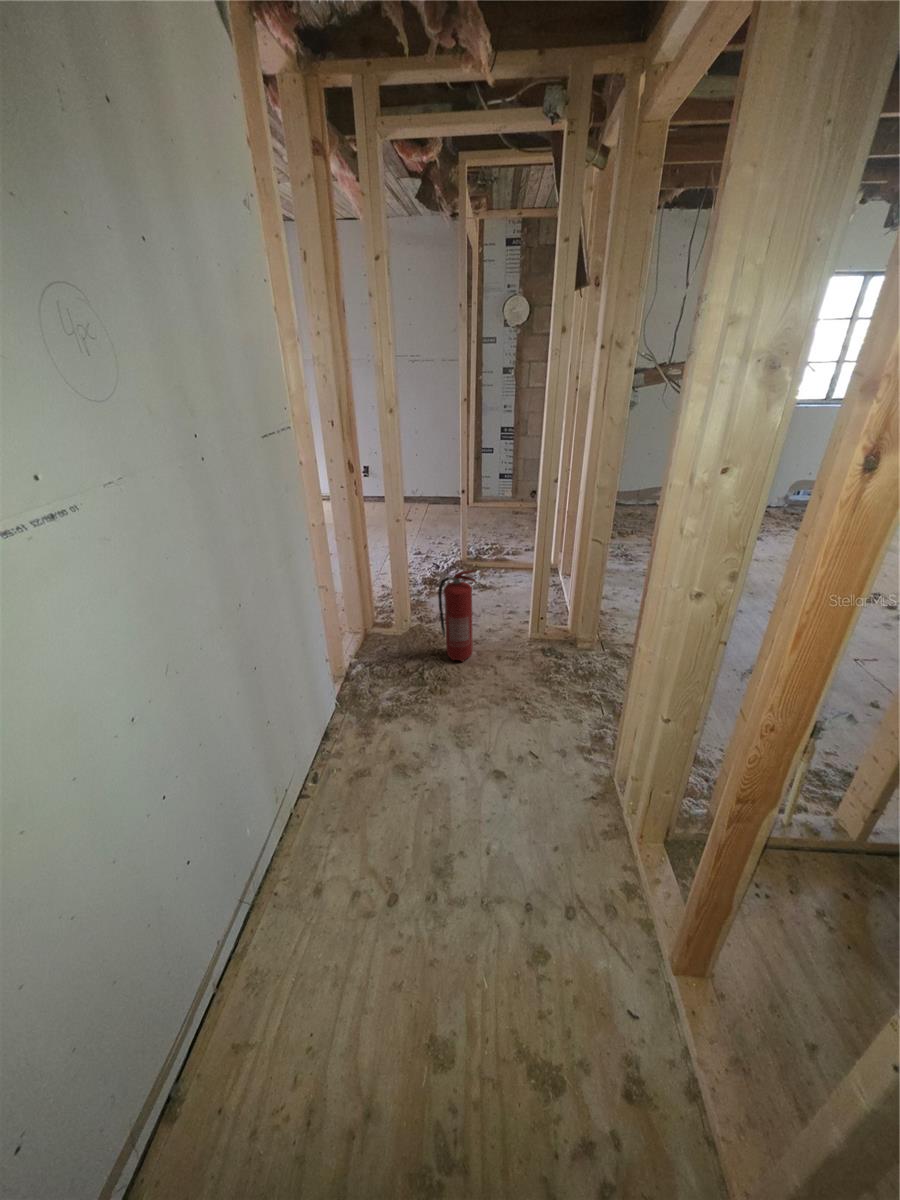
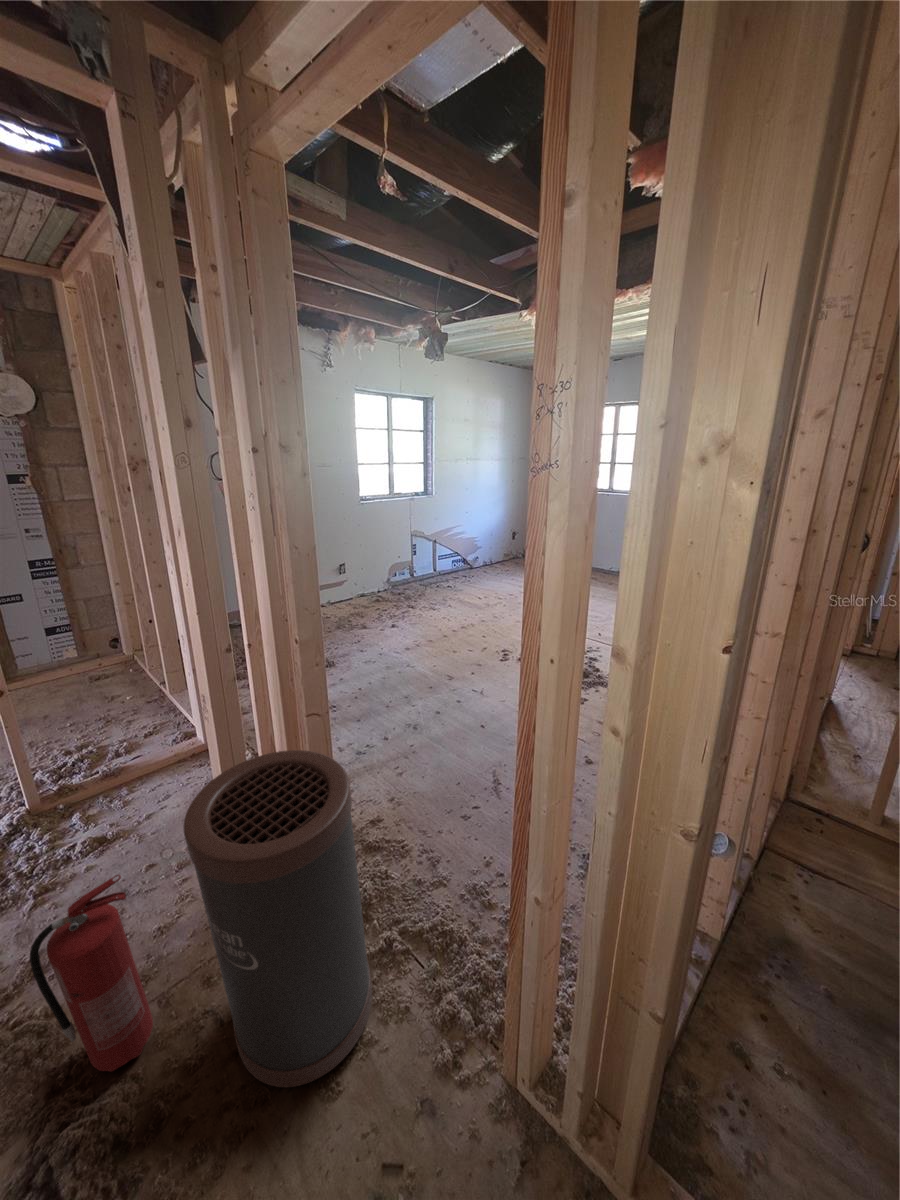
trash can: none [497,537,587,712] -> present [184,750,372,1087]

